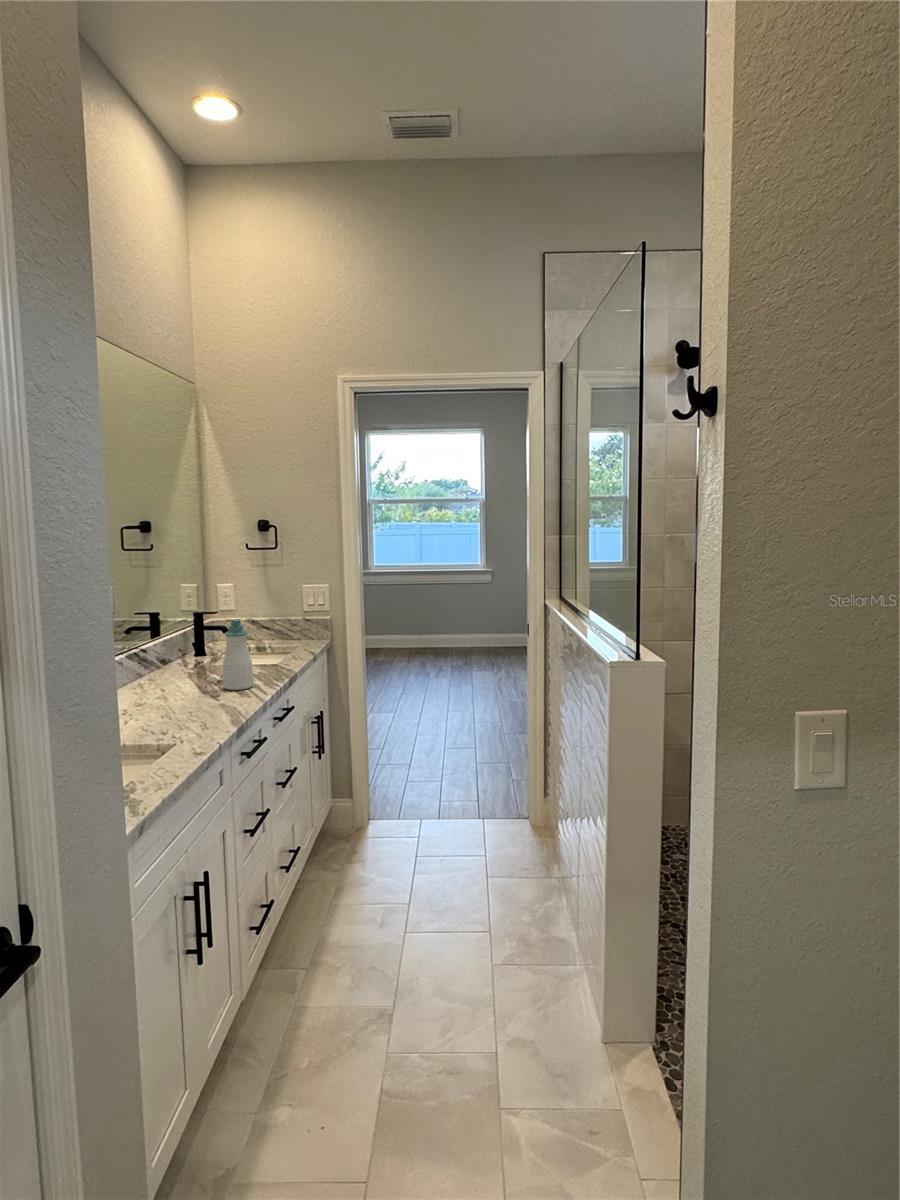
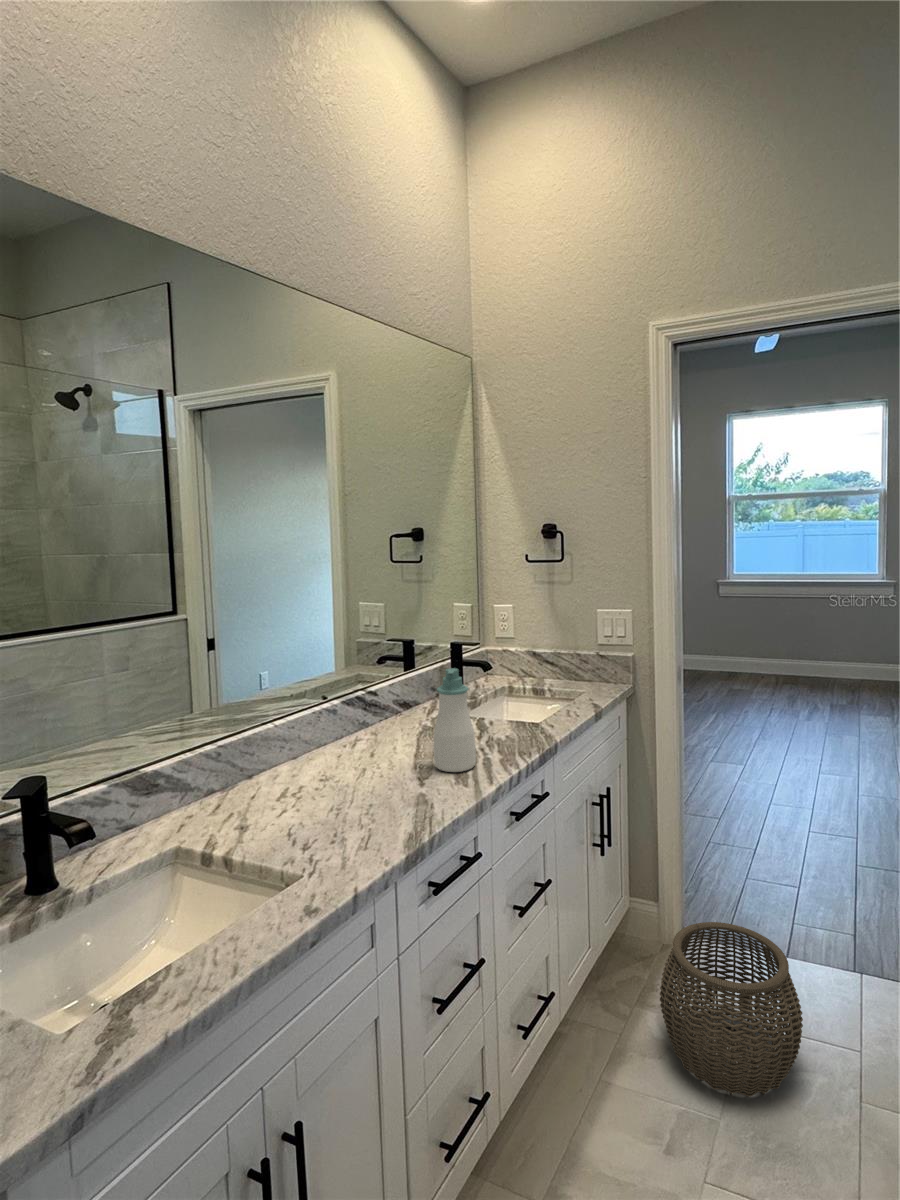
woven basket: none [366,785,450,881] -> present [660,922,803,1097]

